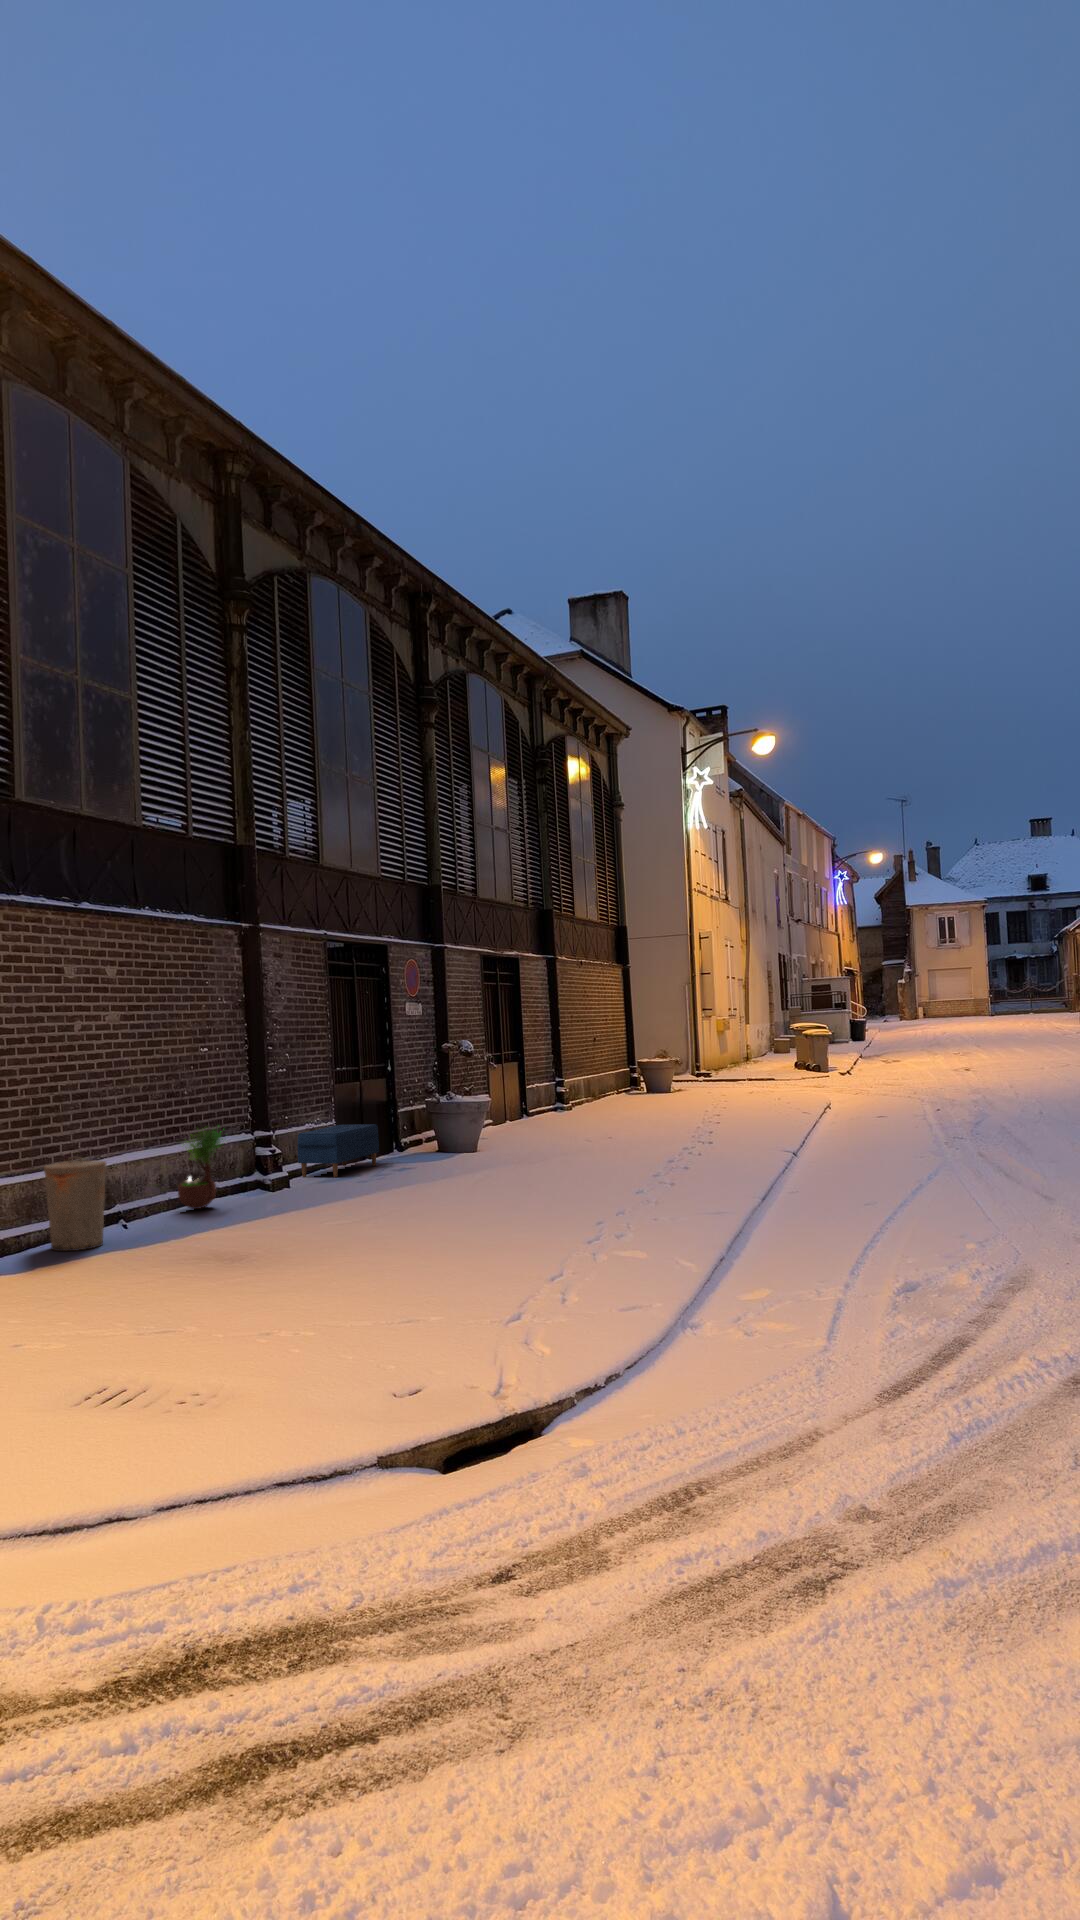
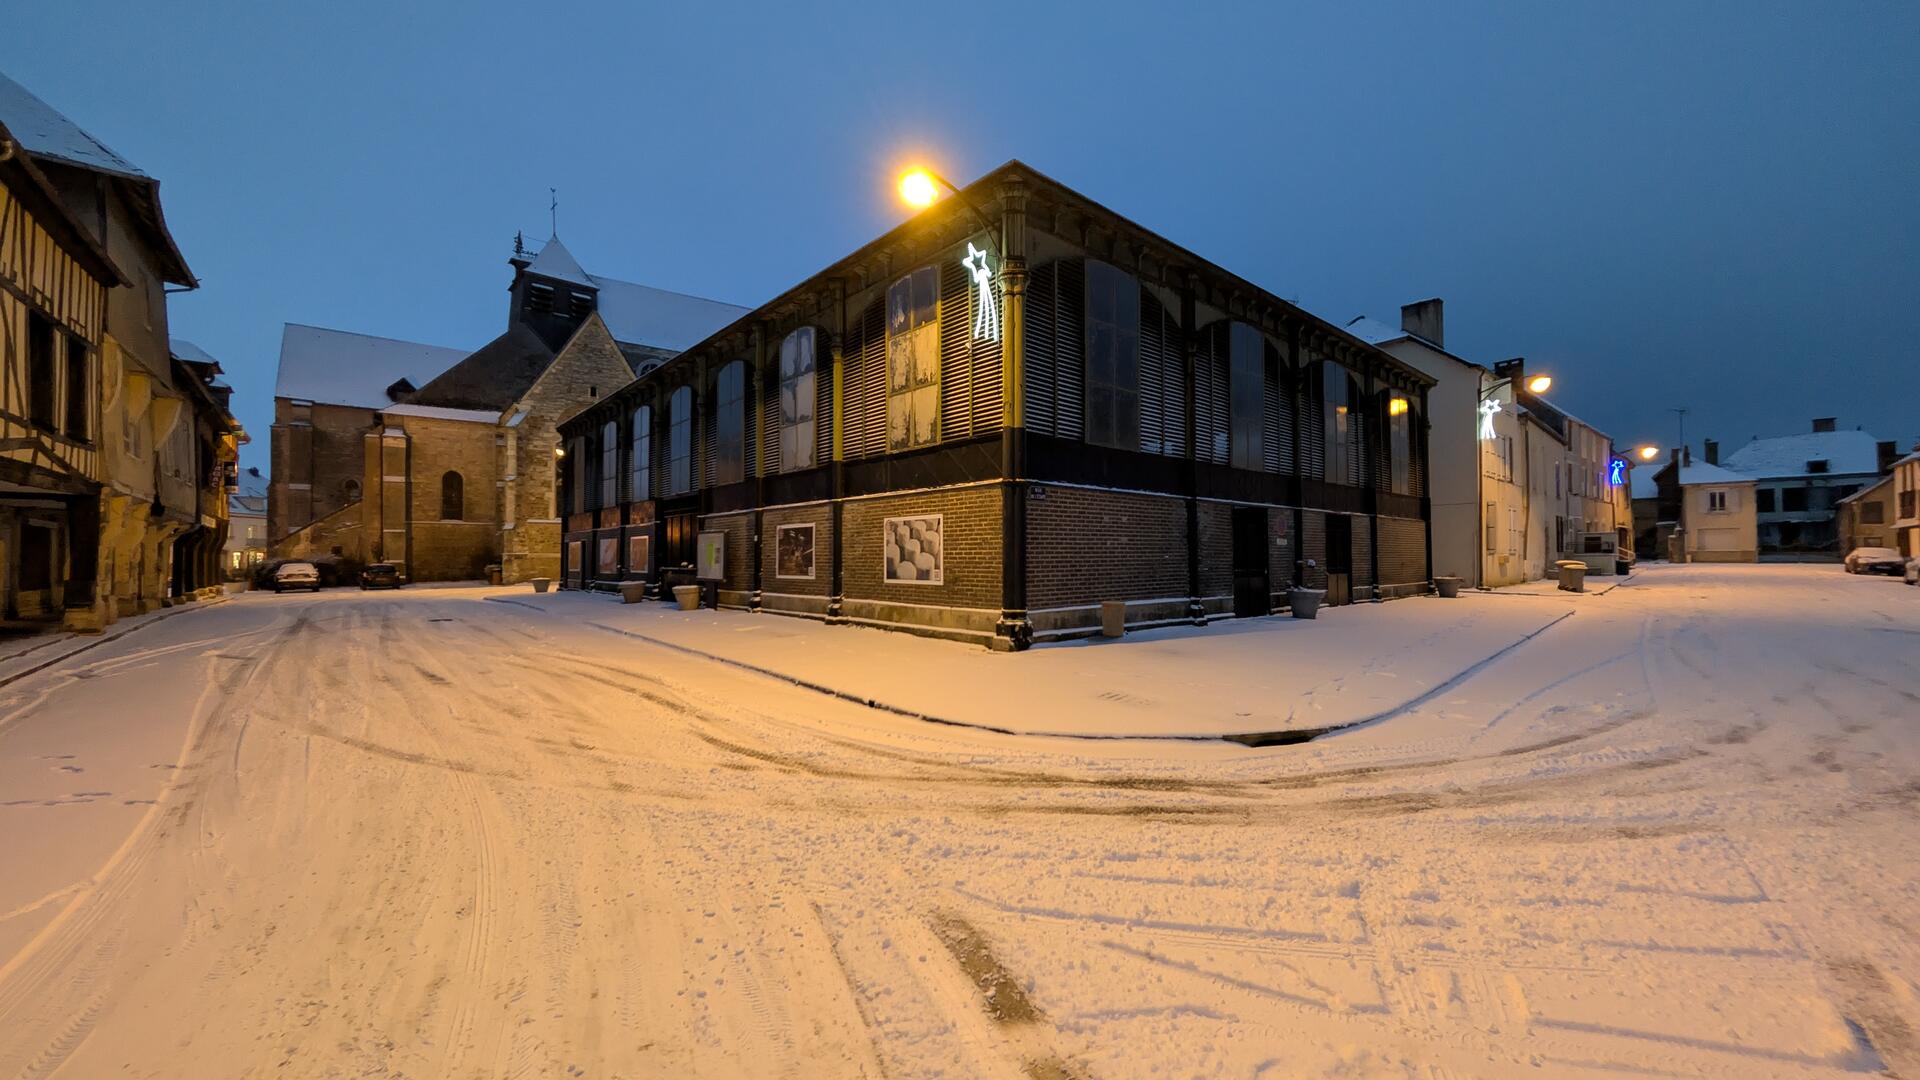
bench: present [298,1124,379,1177] -> none [1212,597,1254,622]
potted tree: present [178,1129,224,1209] -> none [1155,590,1178,627]

